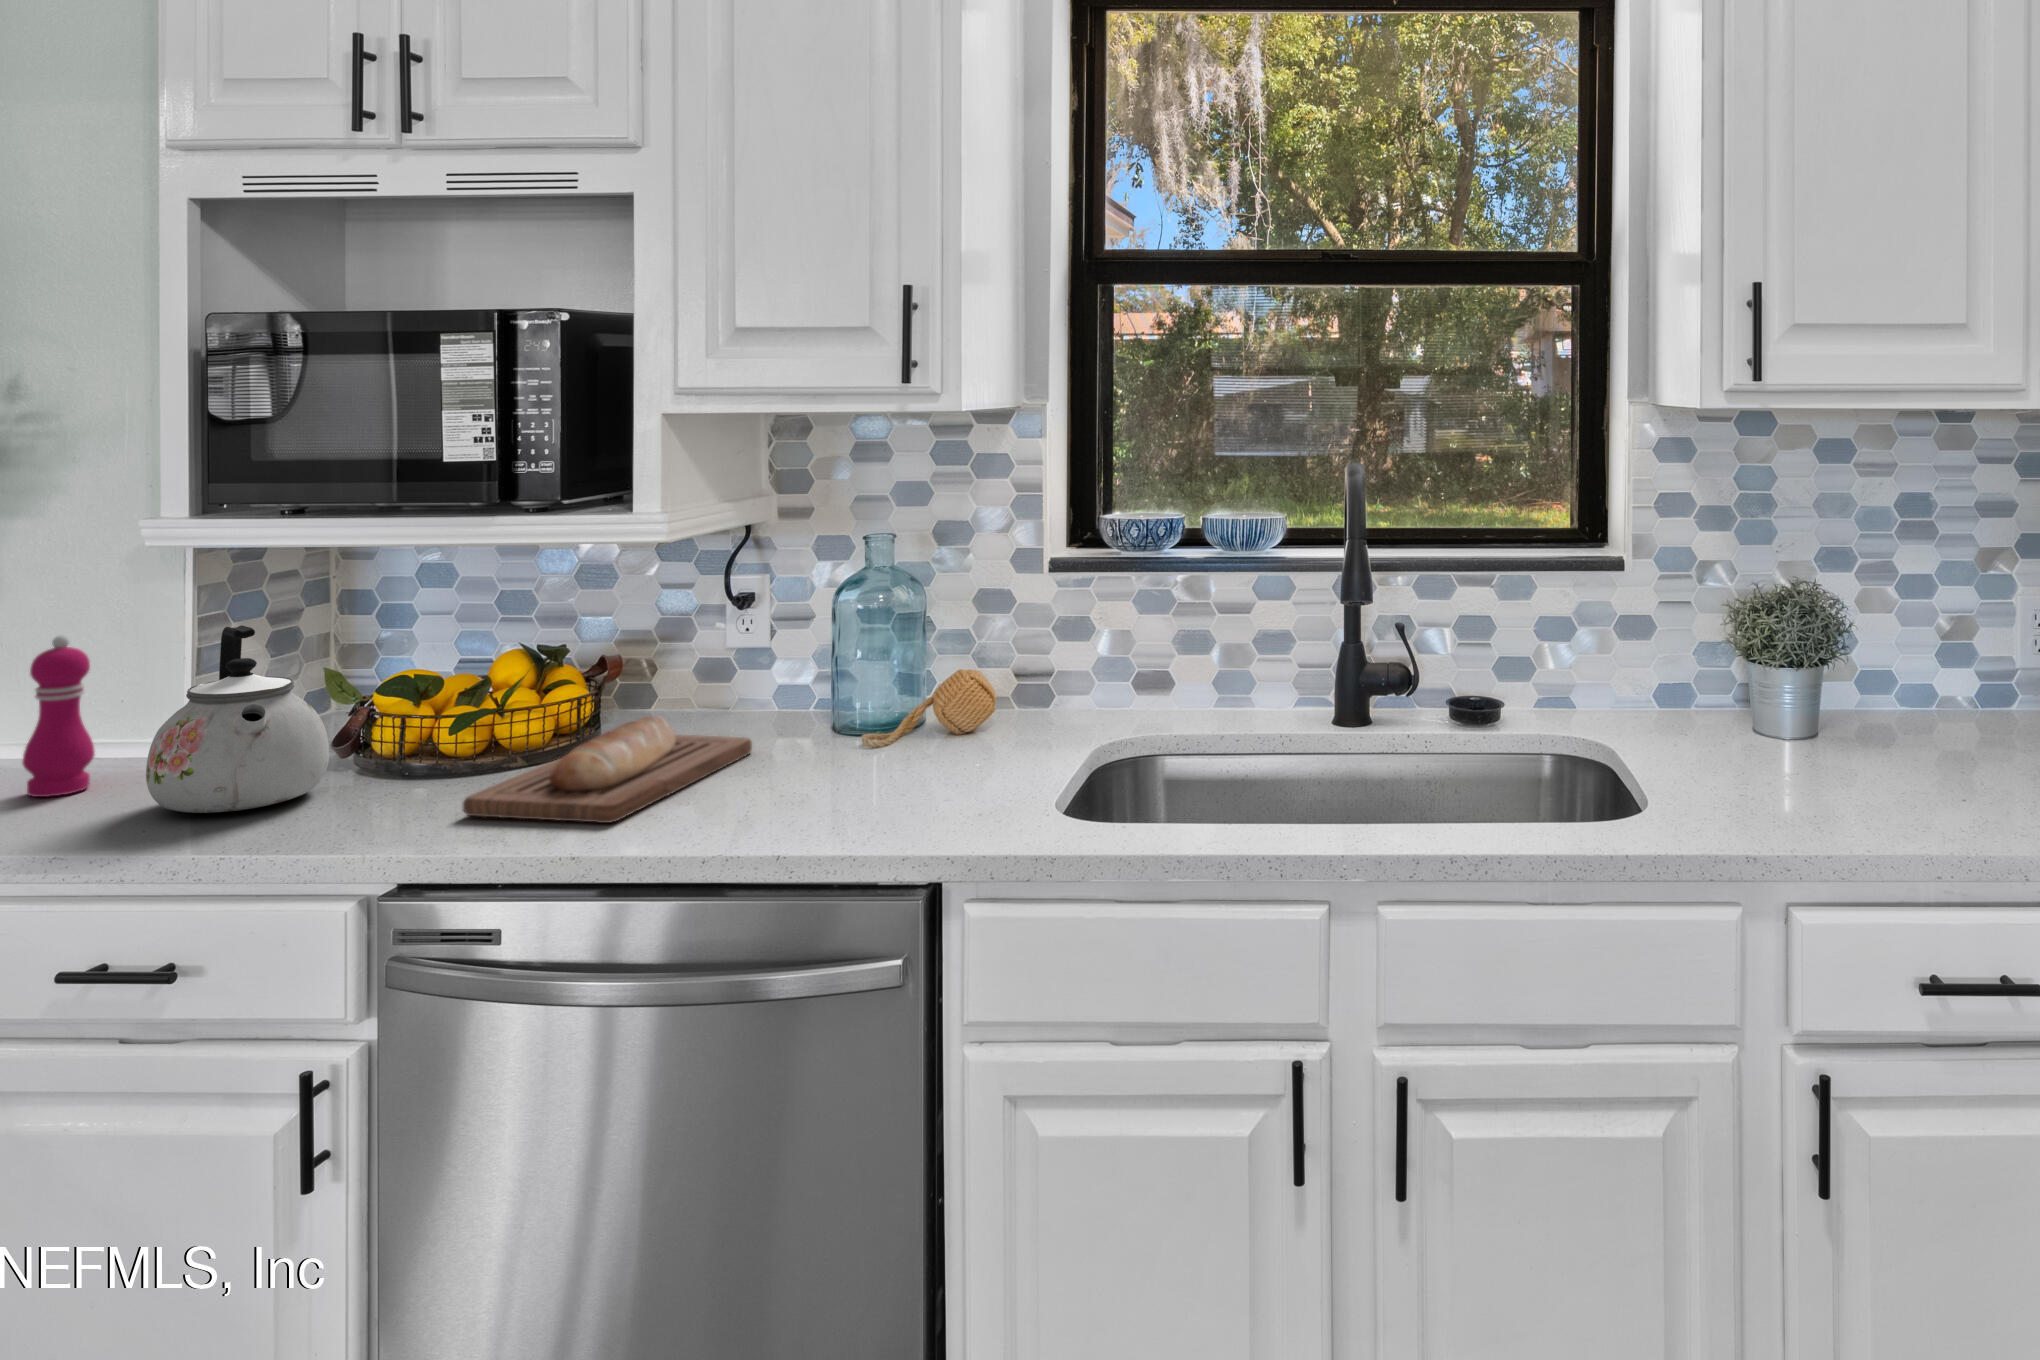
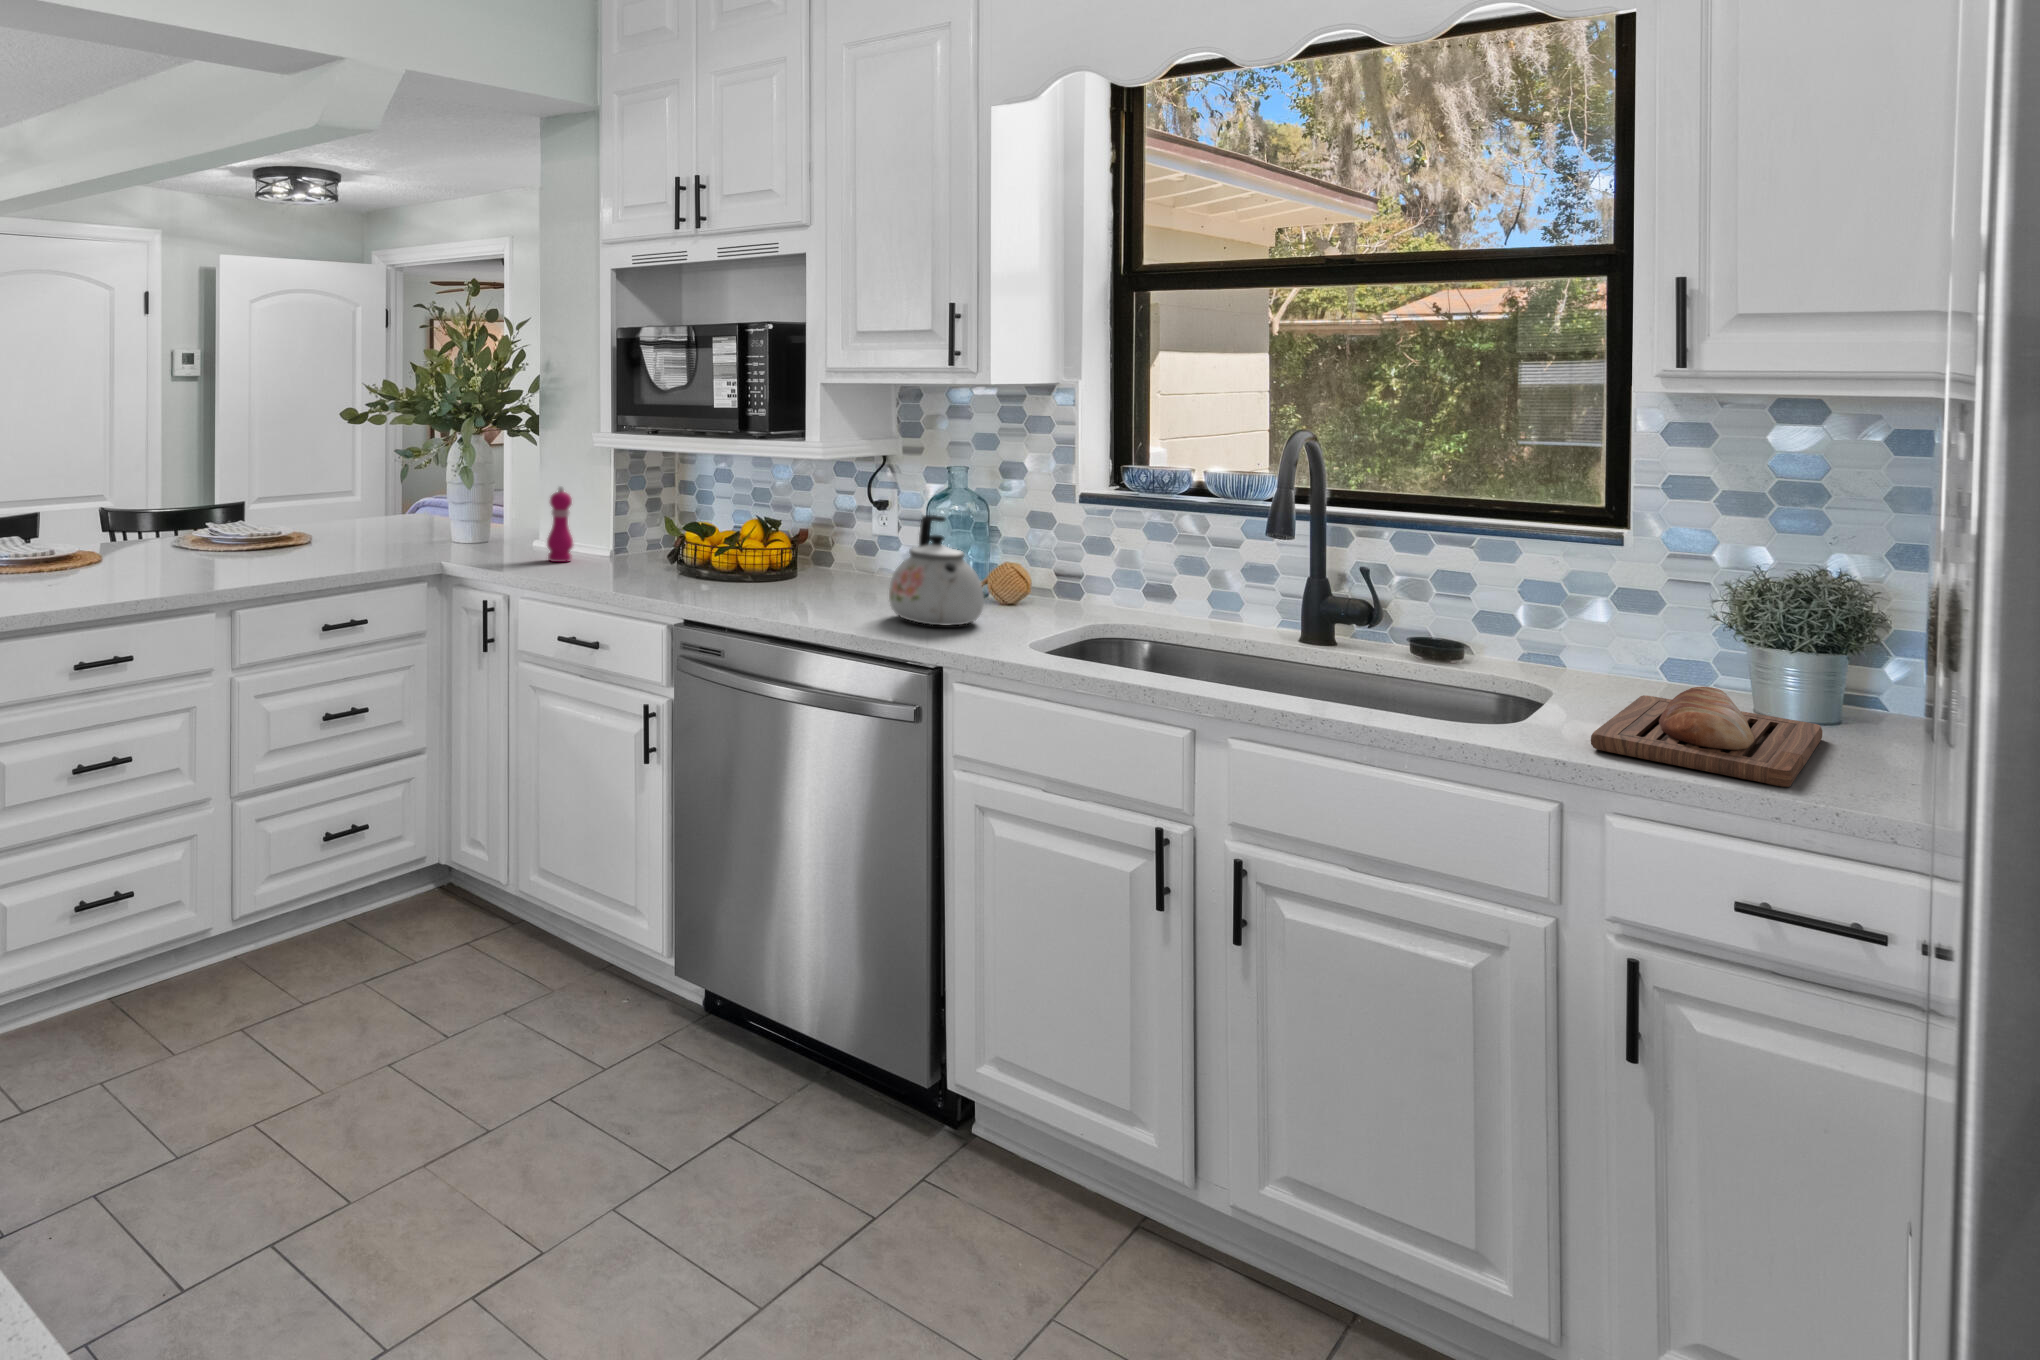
kettle: present [146,625,329,813] -> present [889,515,984,626]
bread loaf: present [463,716,752,823] -> present [1591,687,1822,787]

